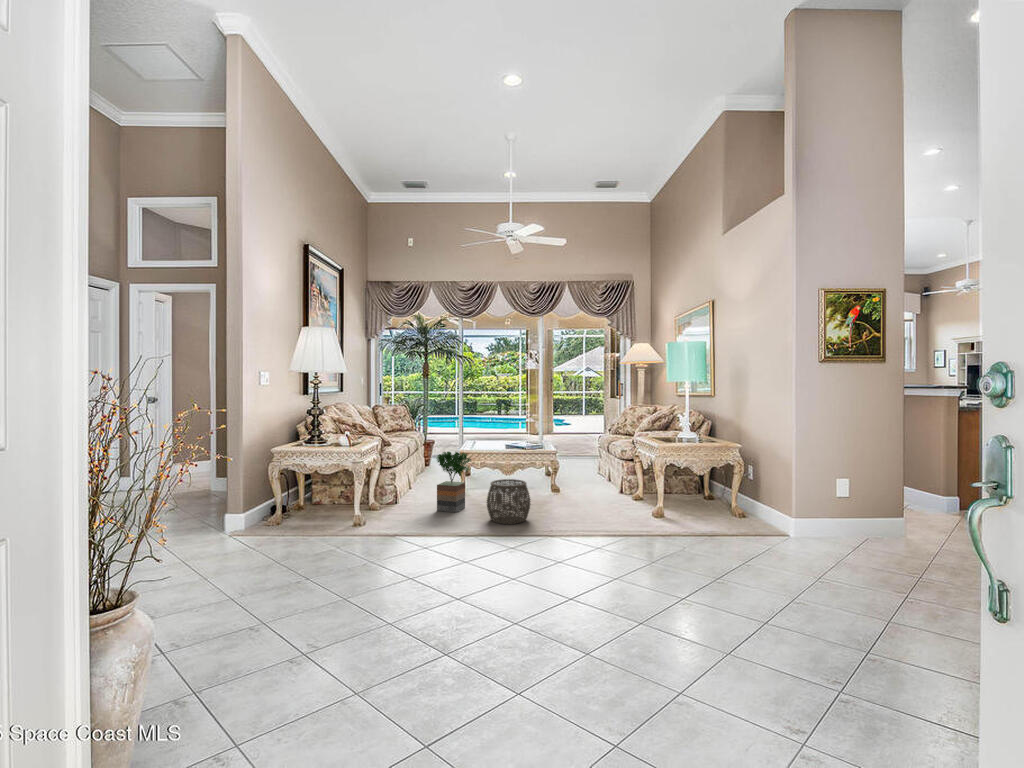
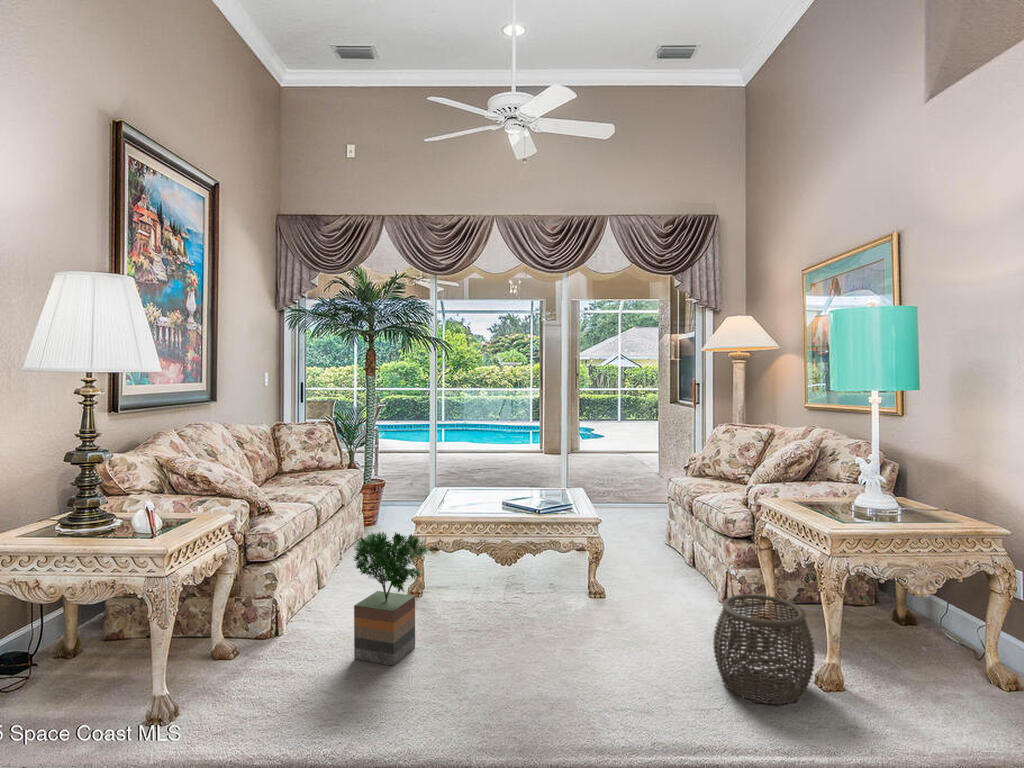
woven basket: present [487,479,530,524] -> present [713,594,815,705]

